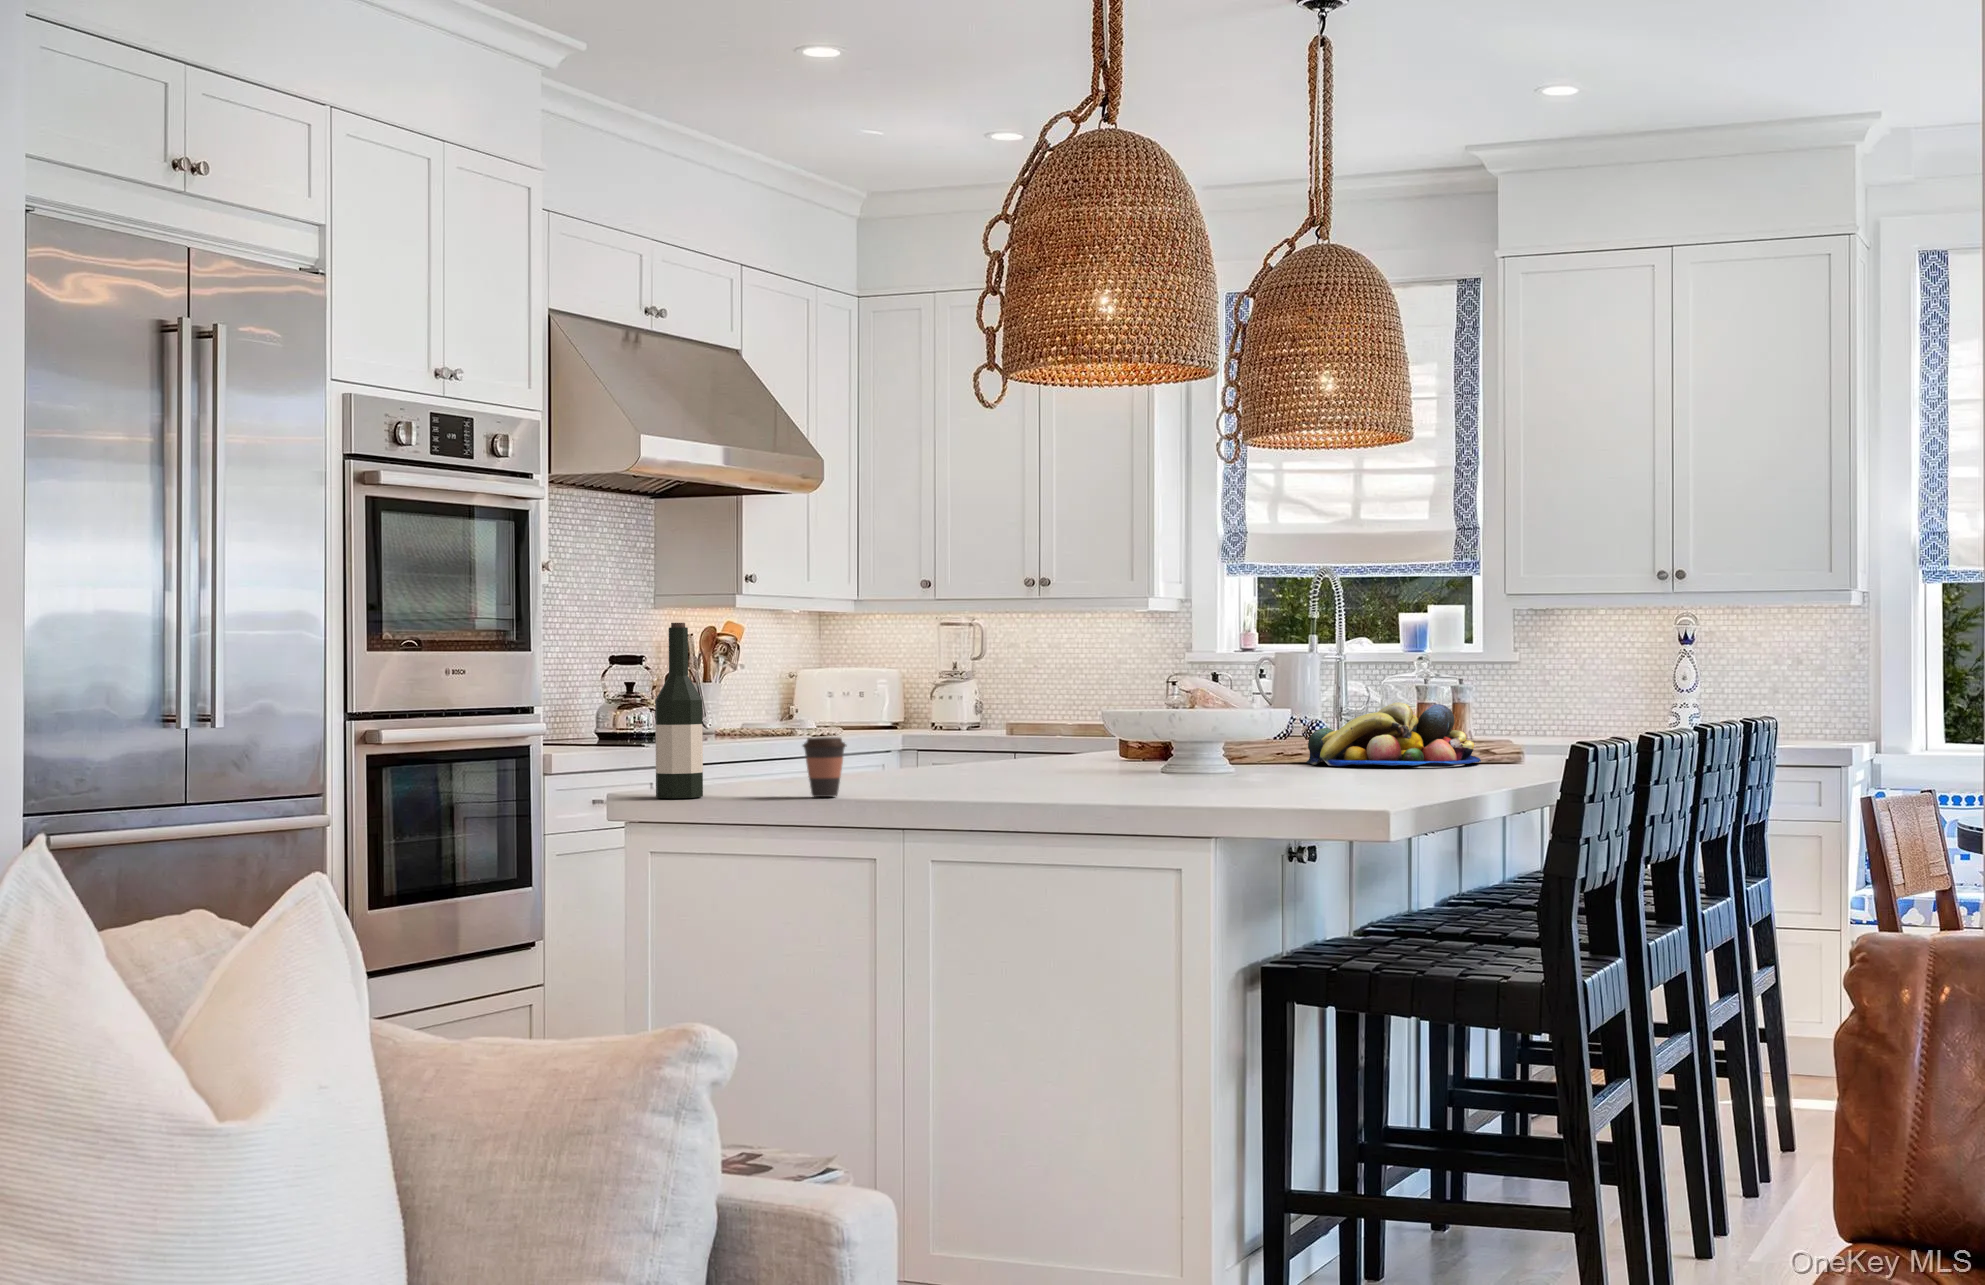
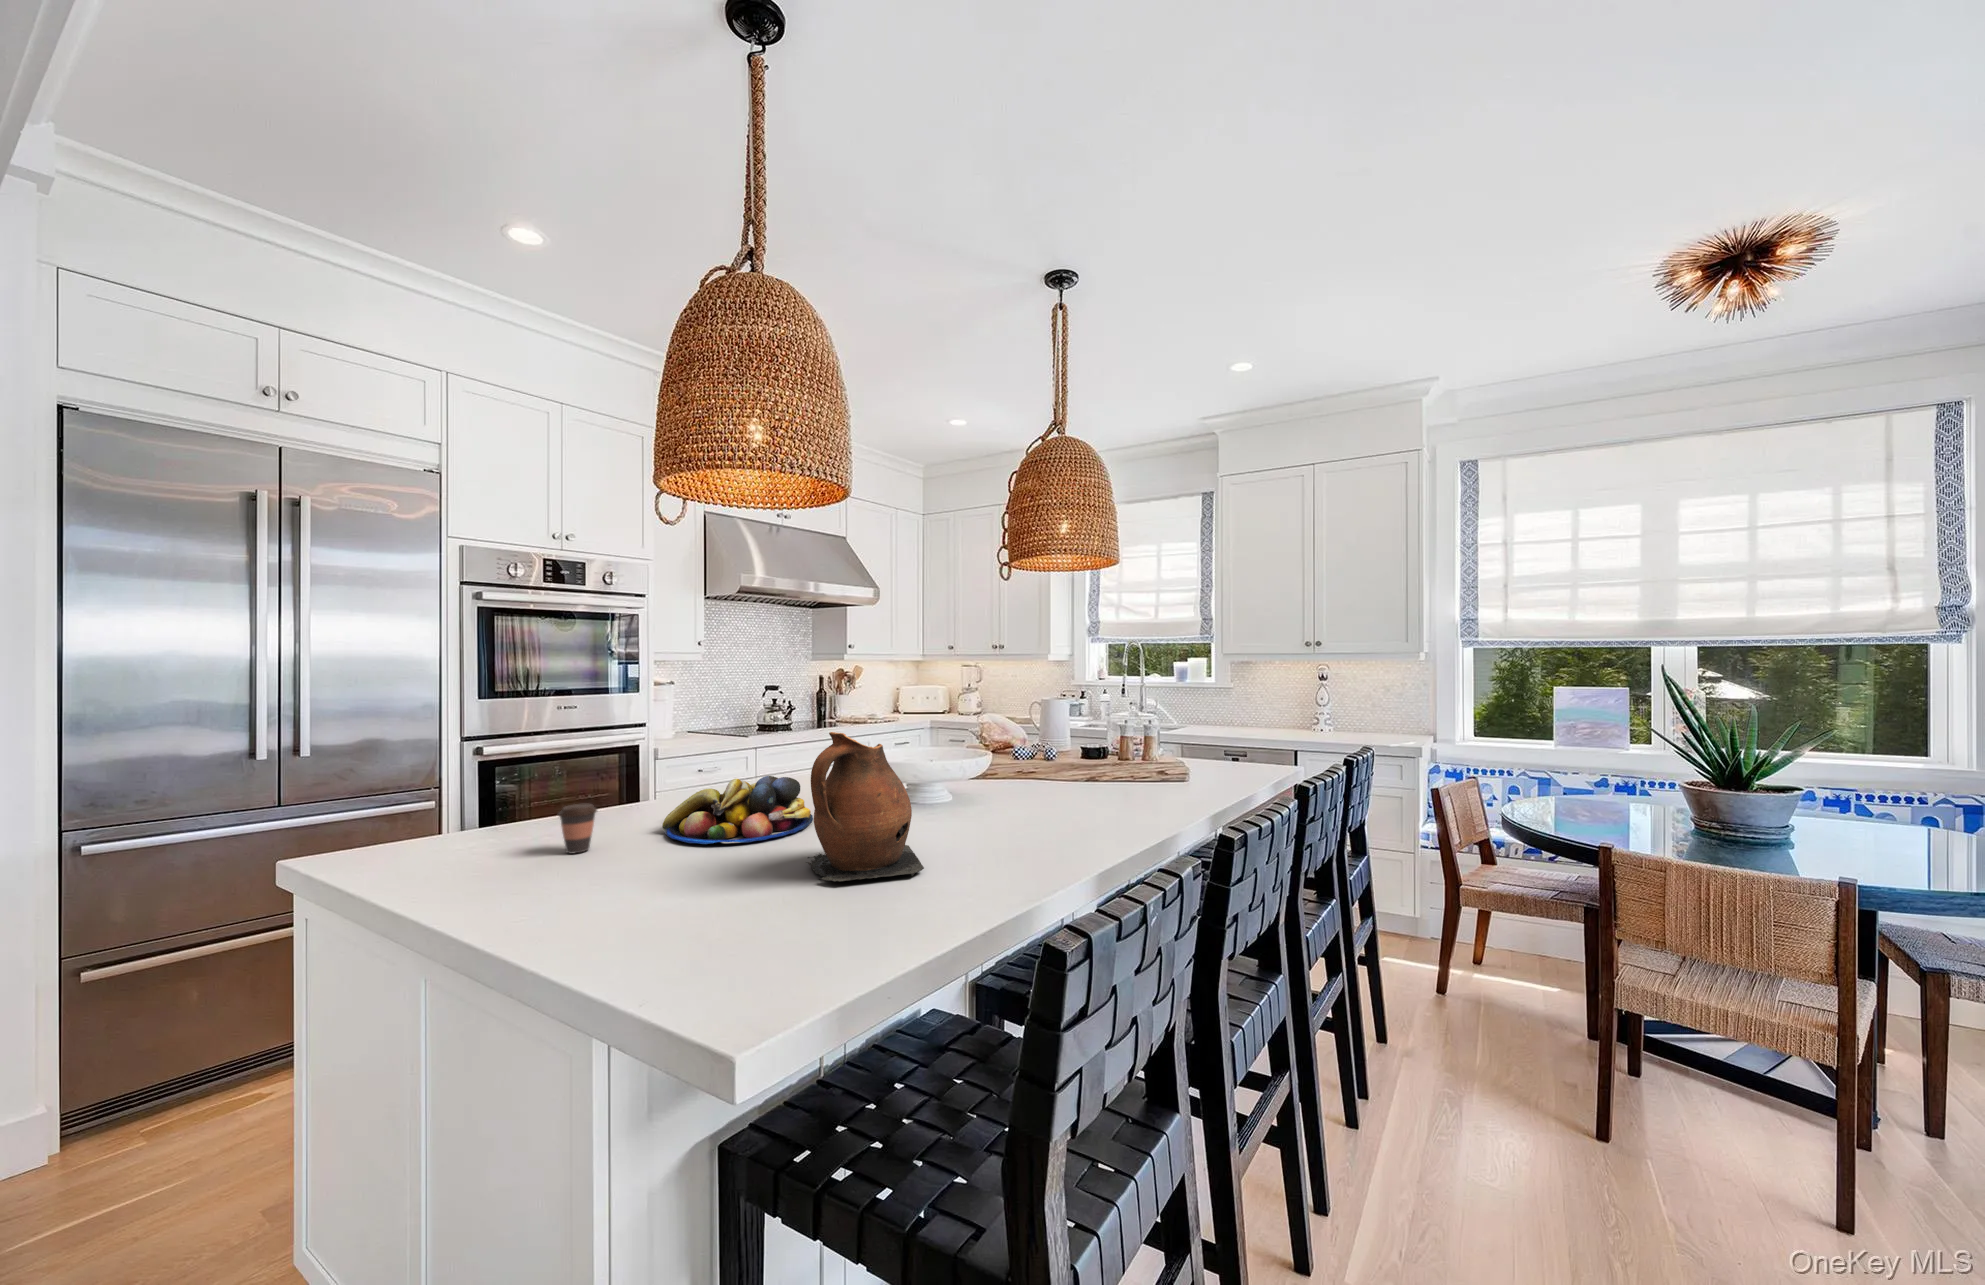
wine bottle: present [655,623,703,798] -> none [468,716,512,849]
ceramic pitcher: none [1151,629,1307,794] -> present [806,732,924,881]
fruit bowl: present [1306,702,1481,766] -> present [662,776,813,844]

